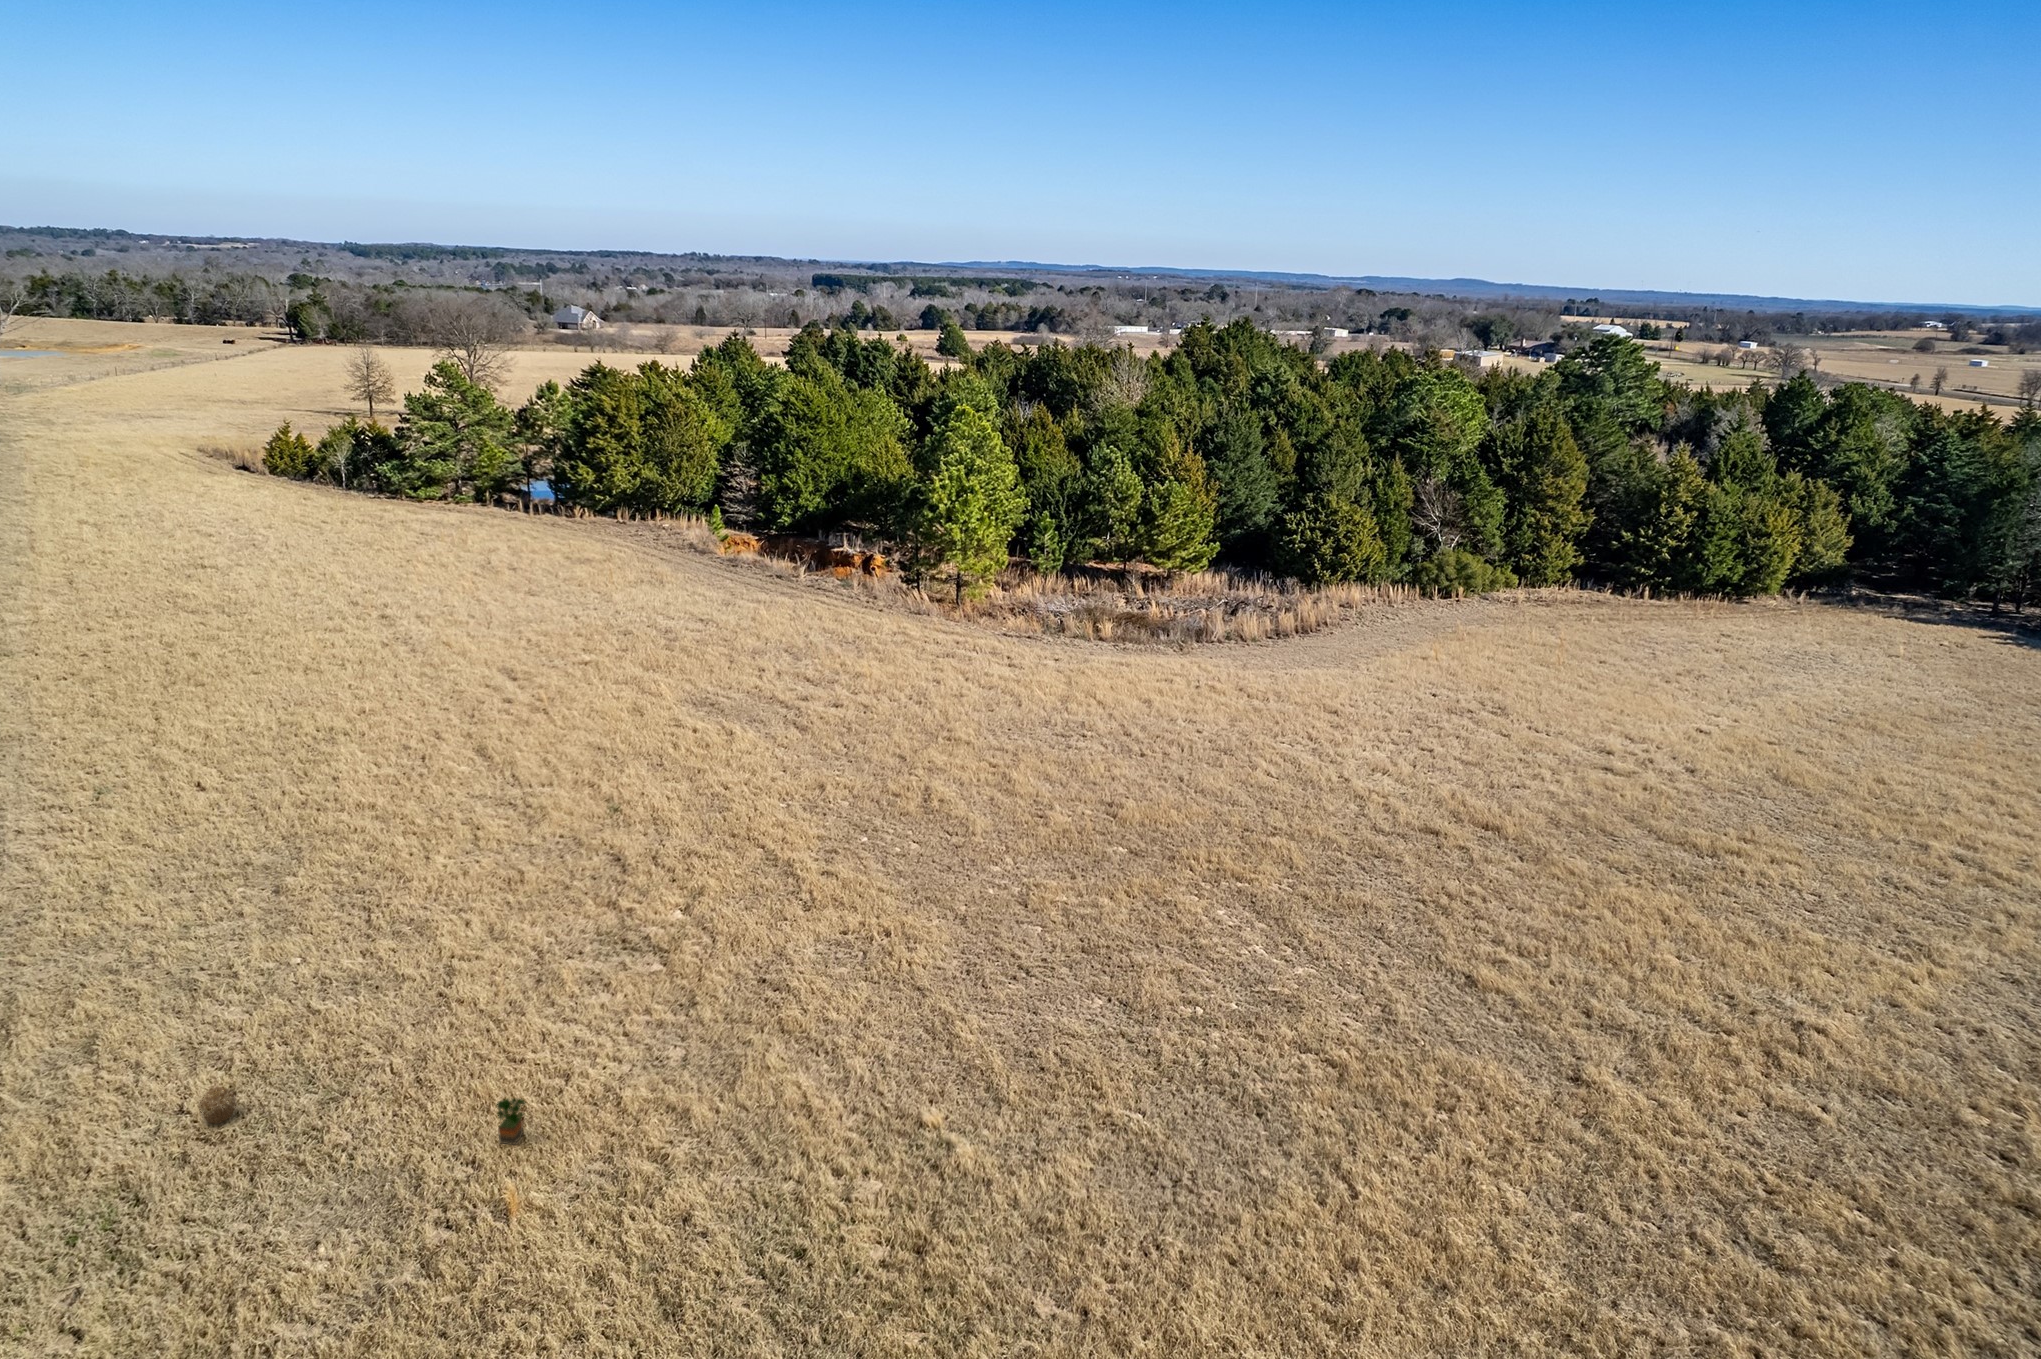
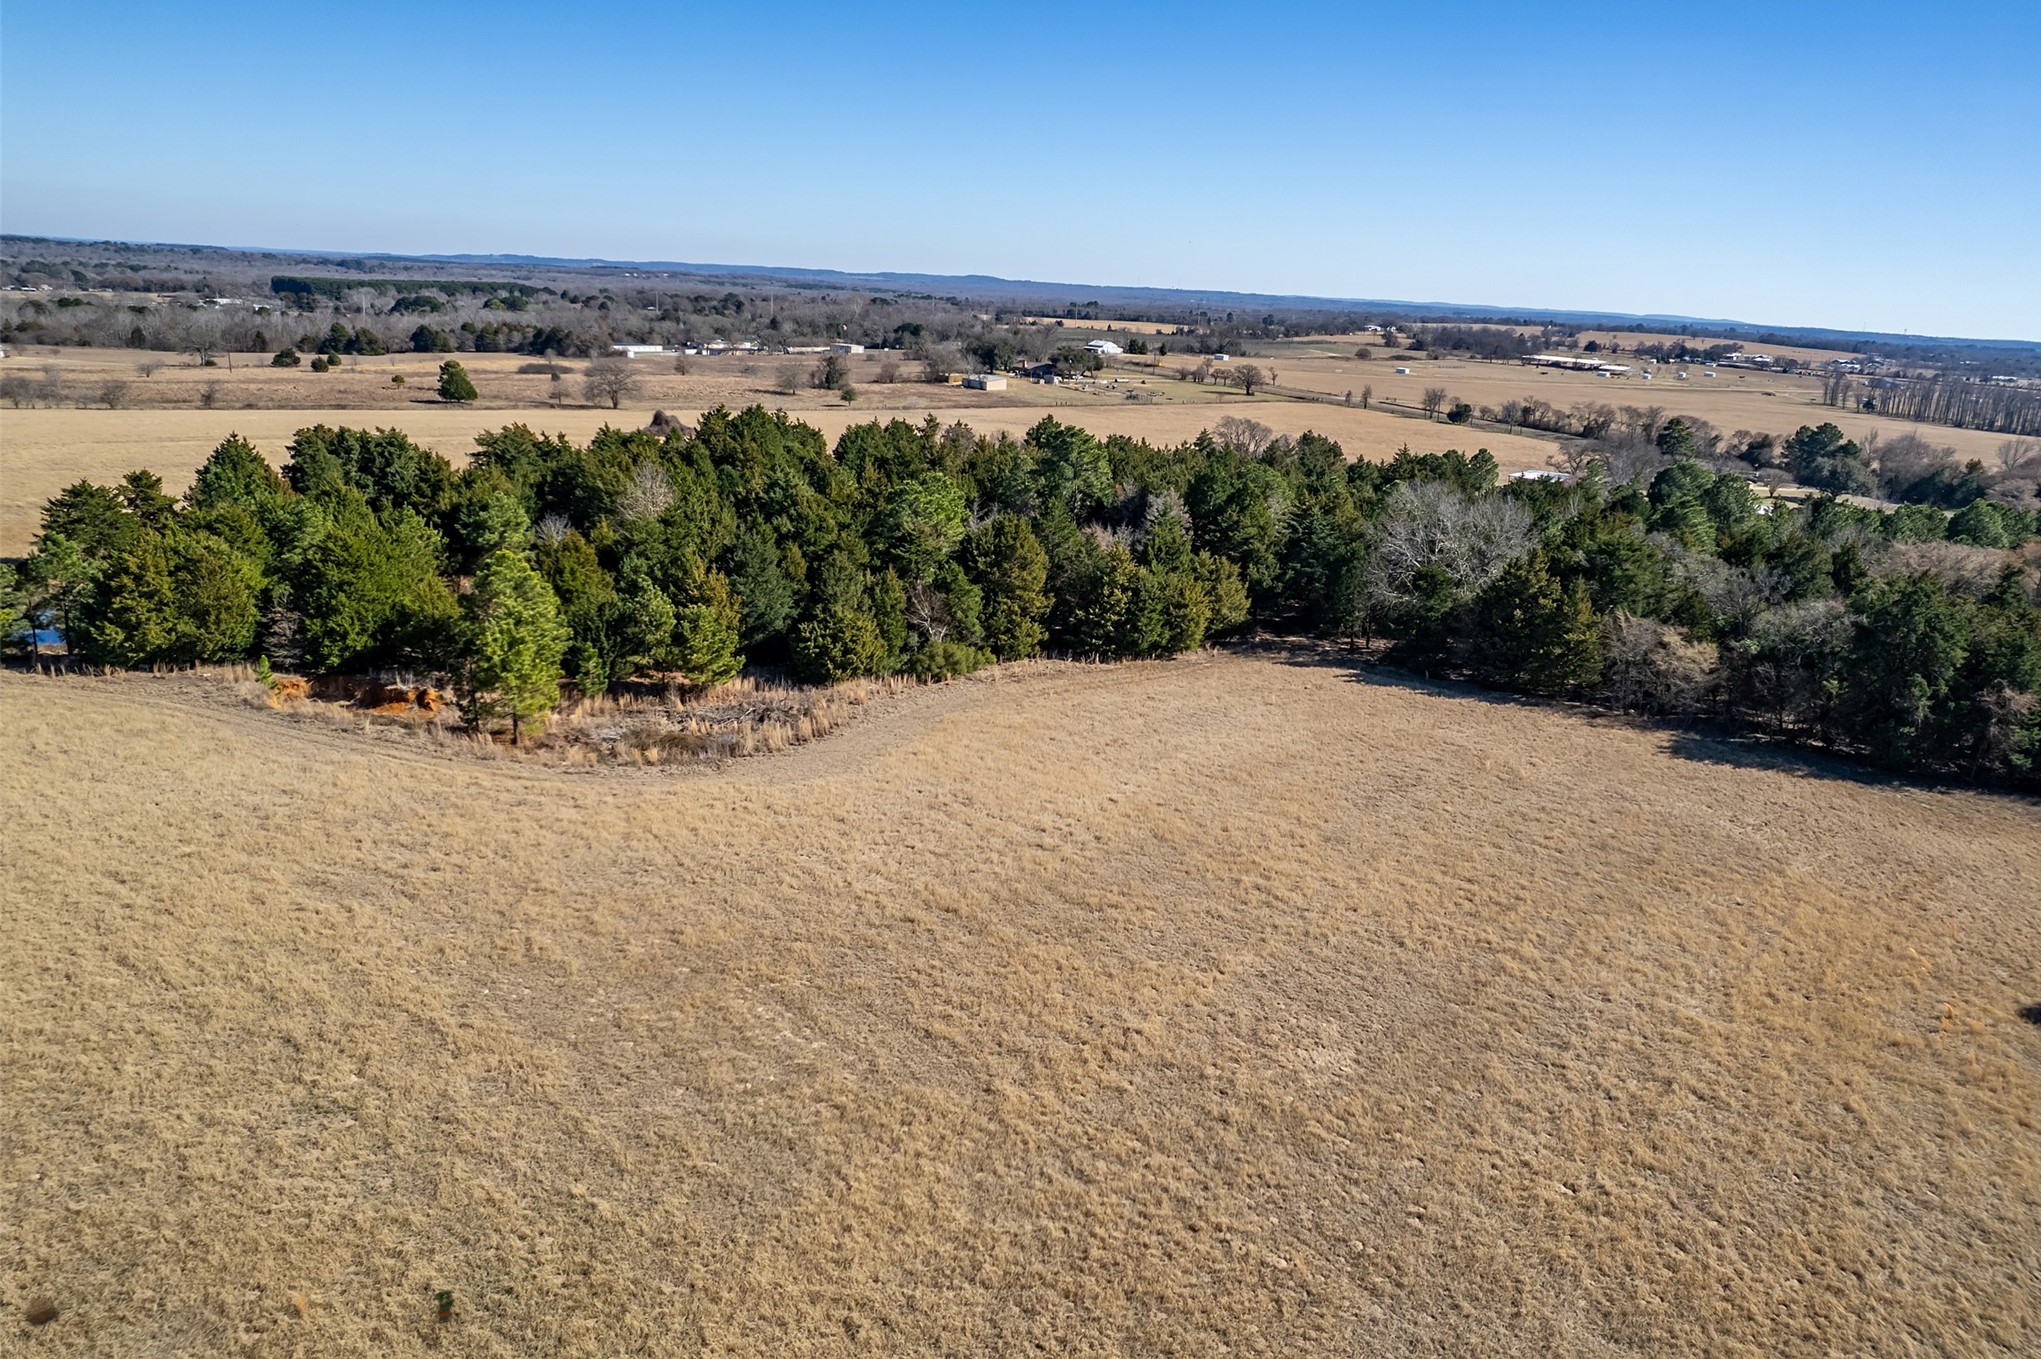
potted tree: present [496,1098,526,1145] -> present [434,1290,455,1323]

